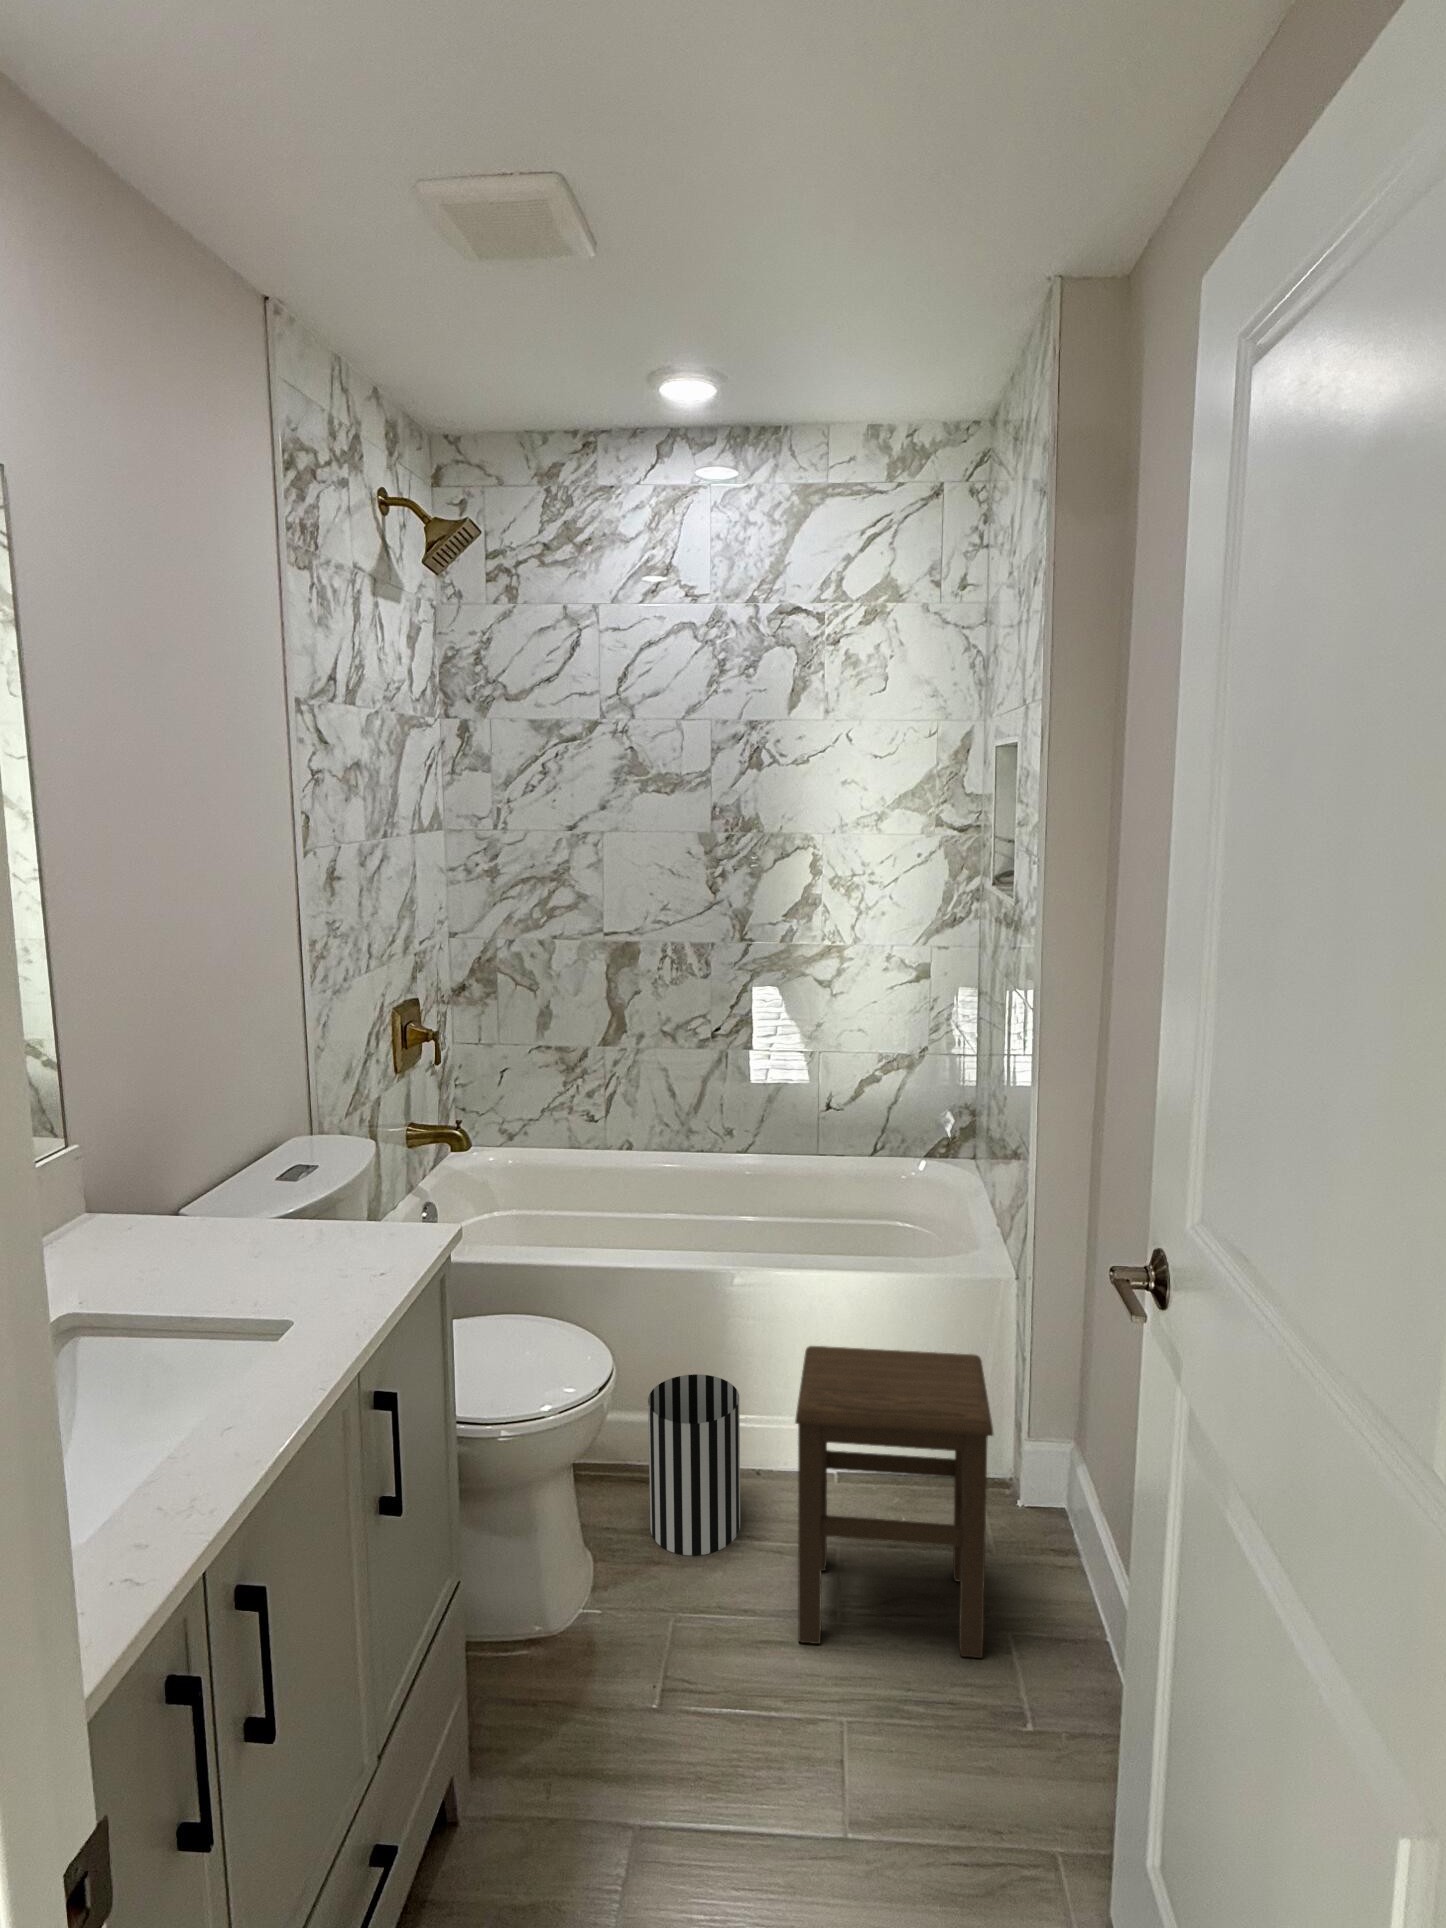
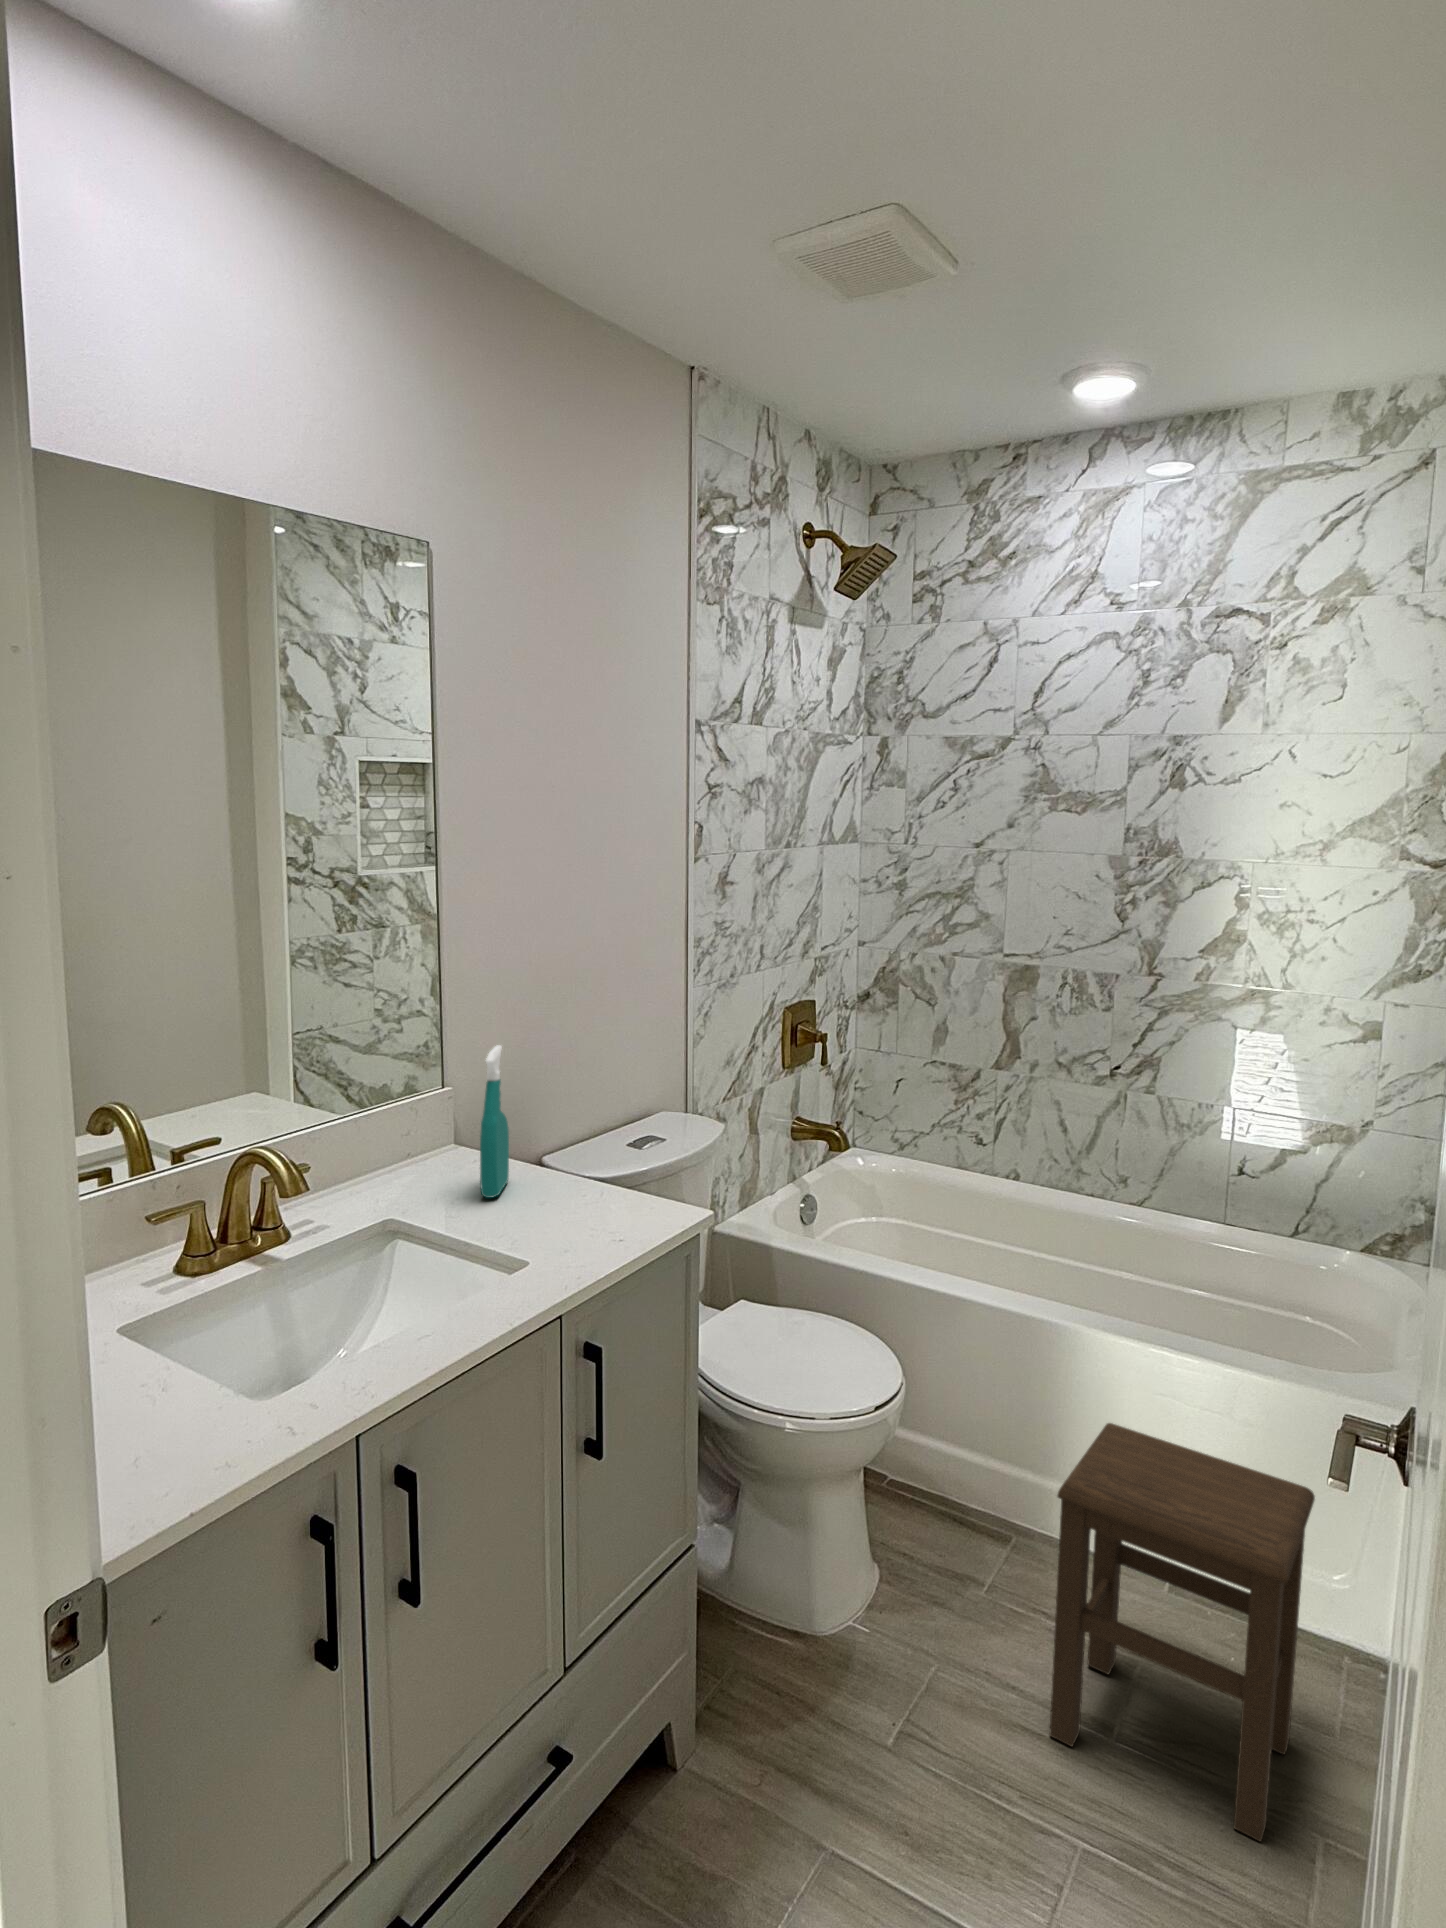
spray bottle: none [175,1082,204,1266] -> present [480,1045,509,1198]
wastebasket: present [648,1374,740,1556] -> none [940,1419,1042,1612]

